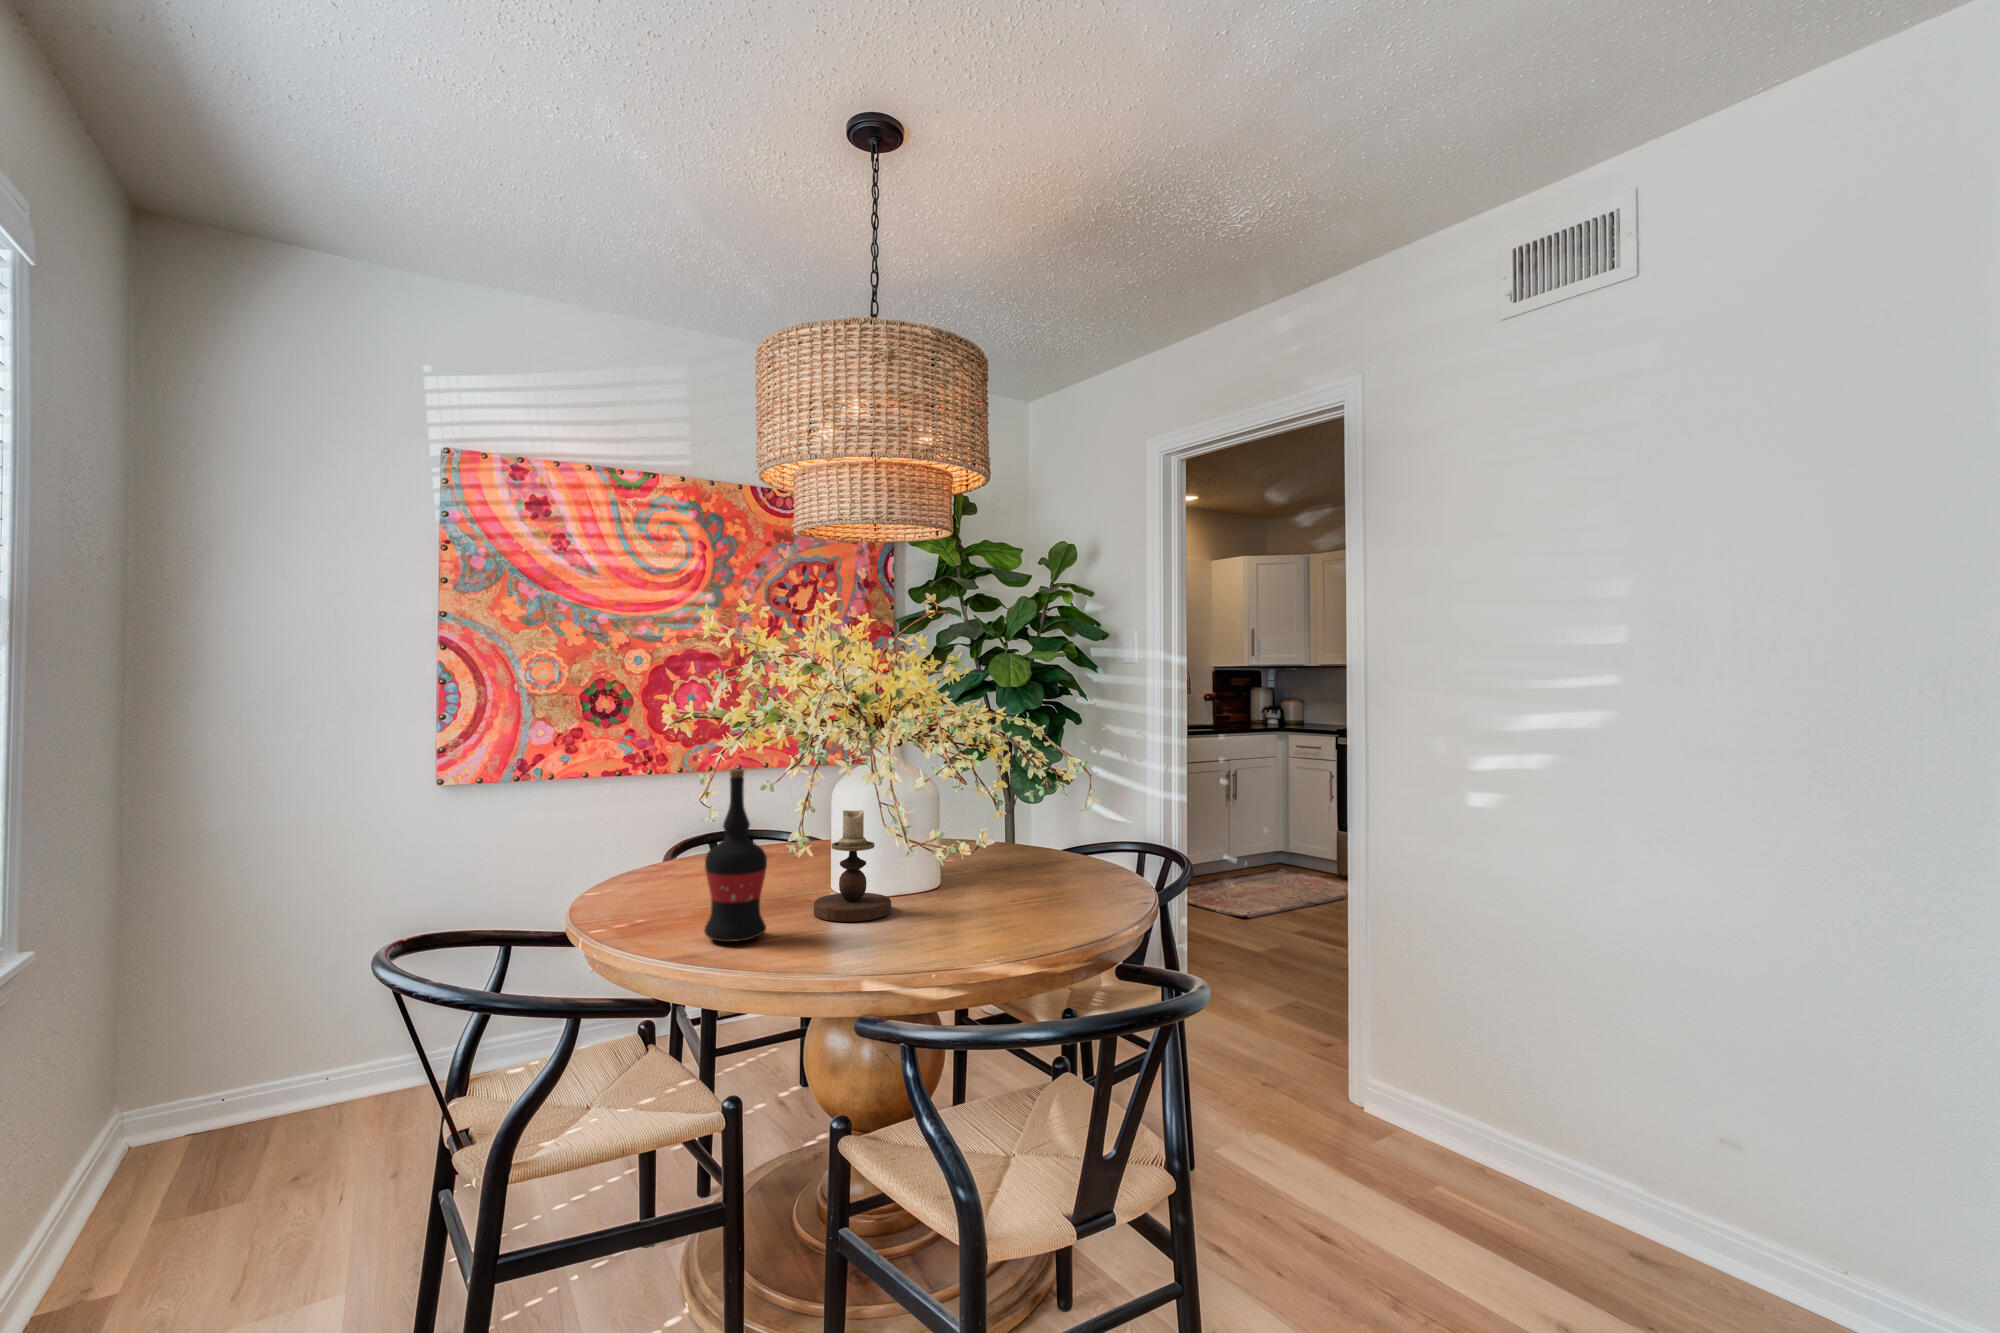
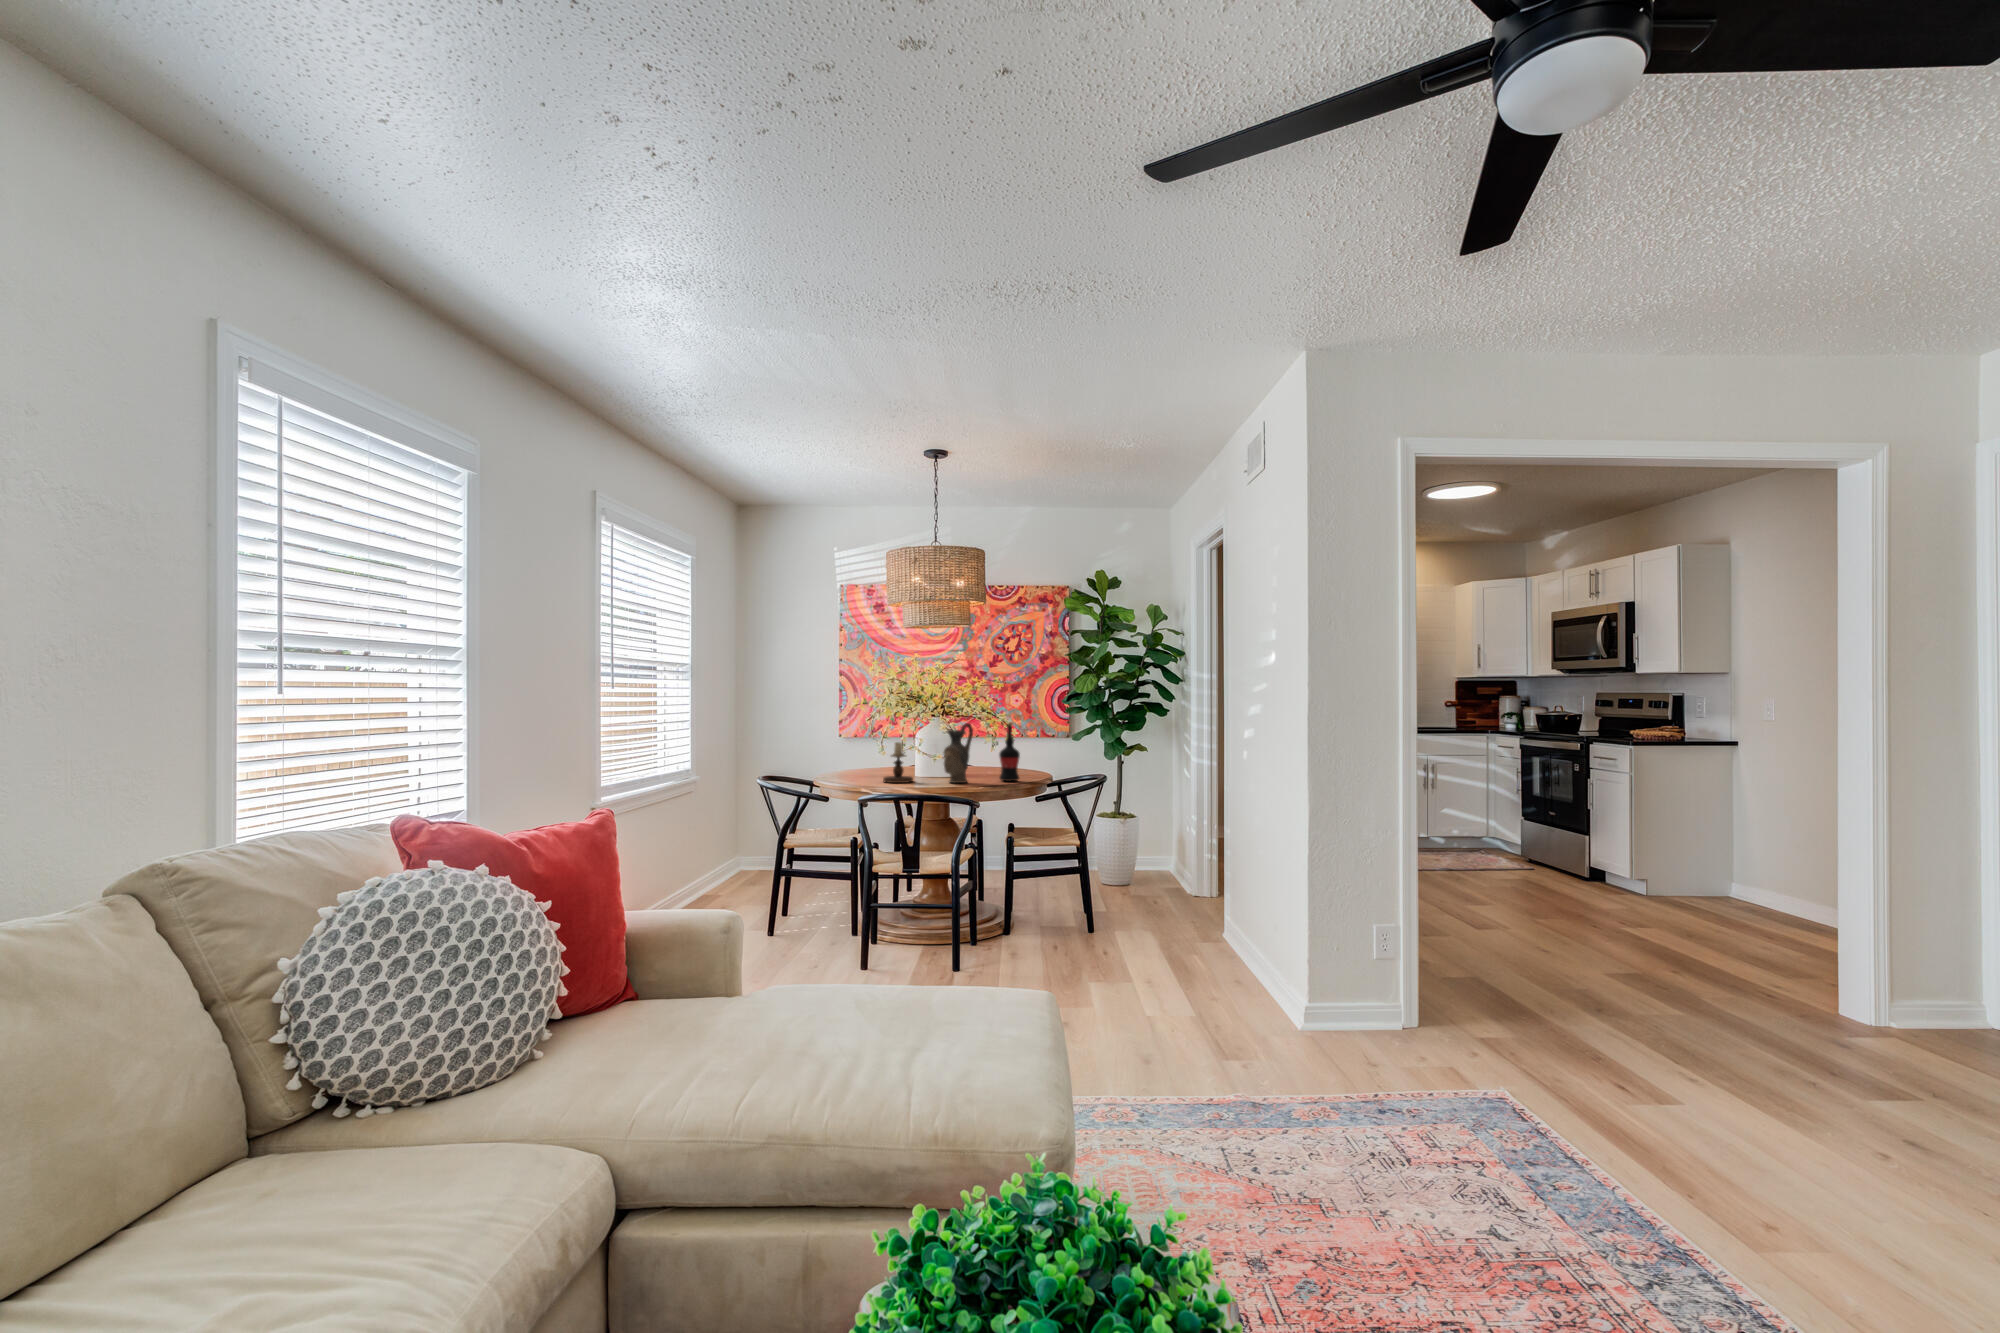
ceramic pitcher: none [959,754,1017,900] -> present [944,723,973,783]
wine bottle: present [704,769,767,942] -> present [999,723,1020,781]

